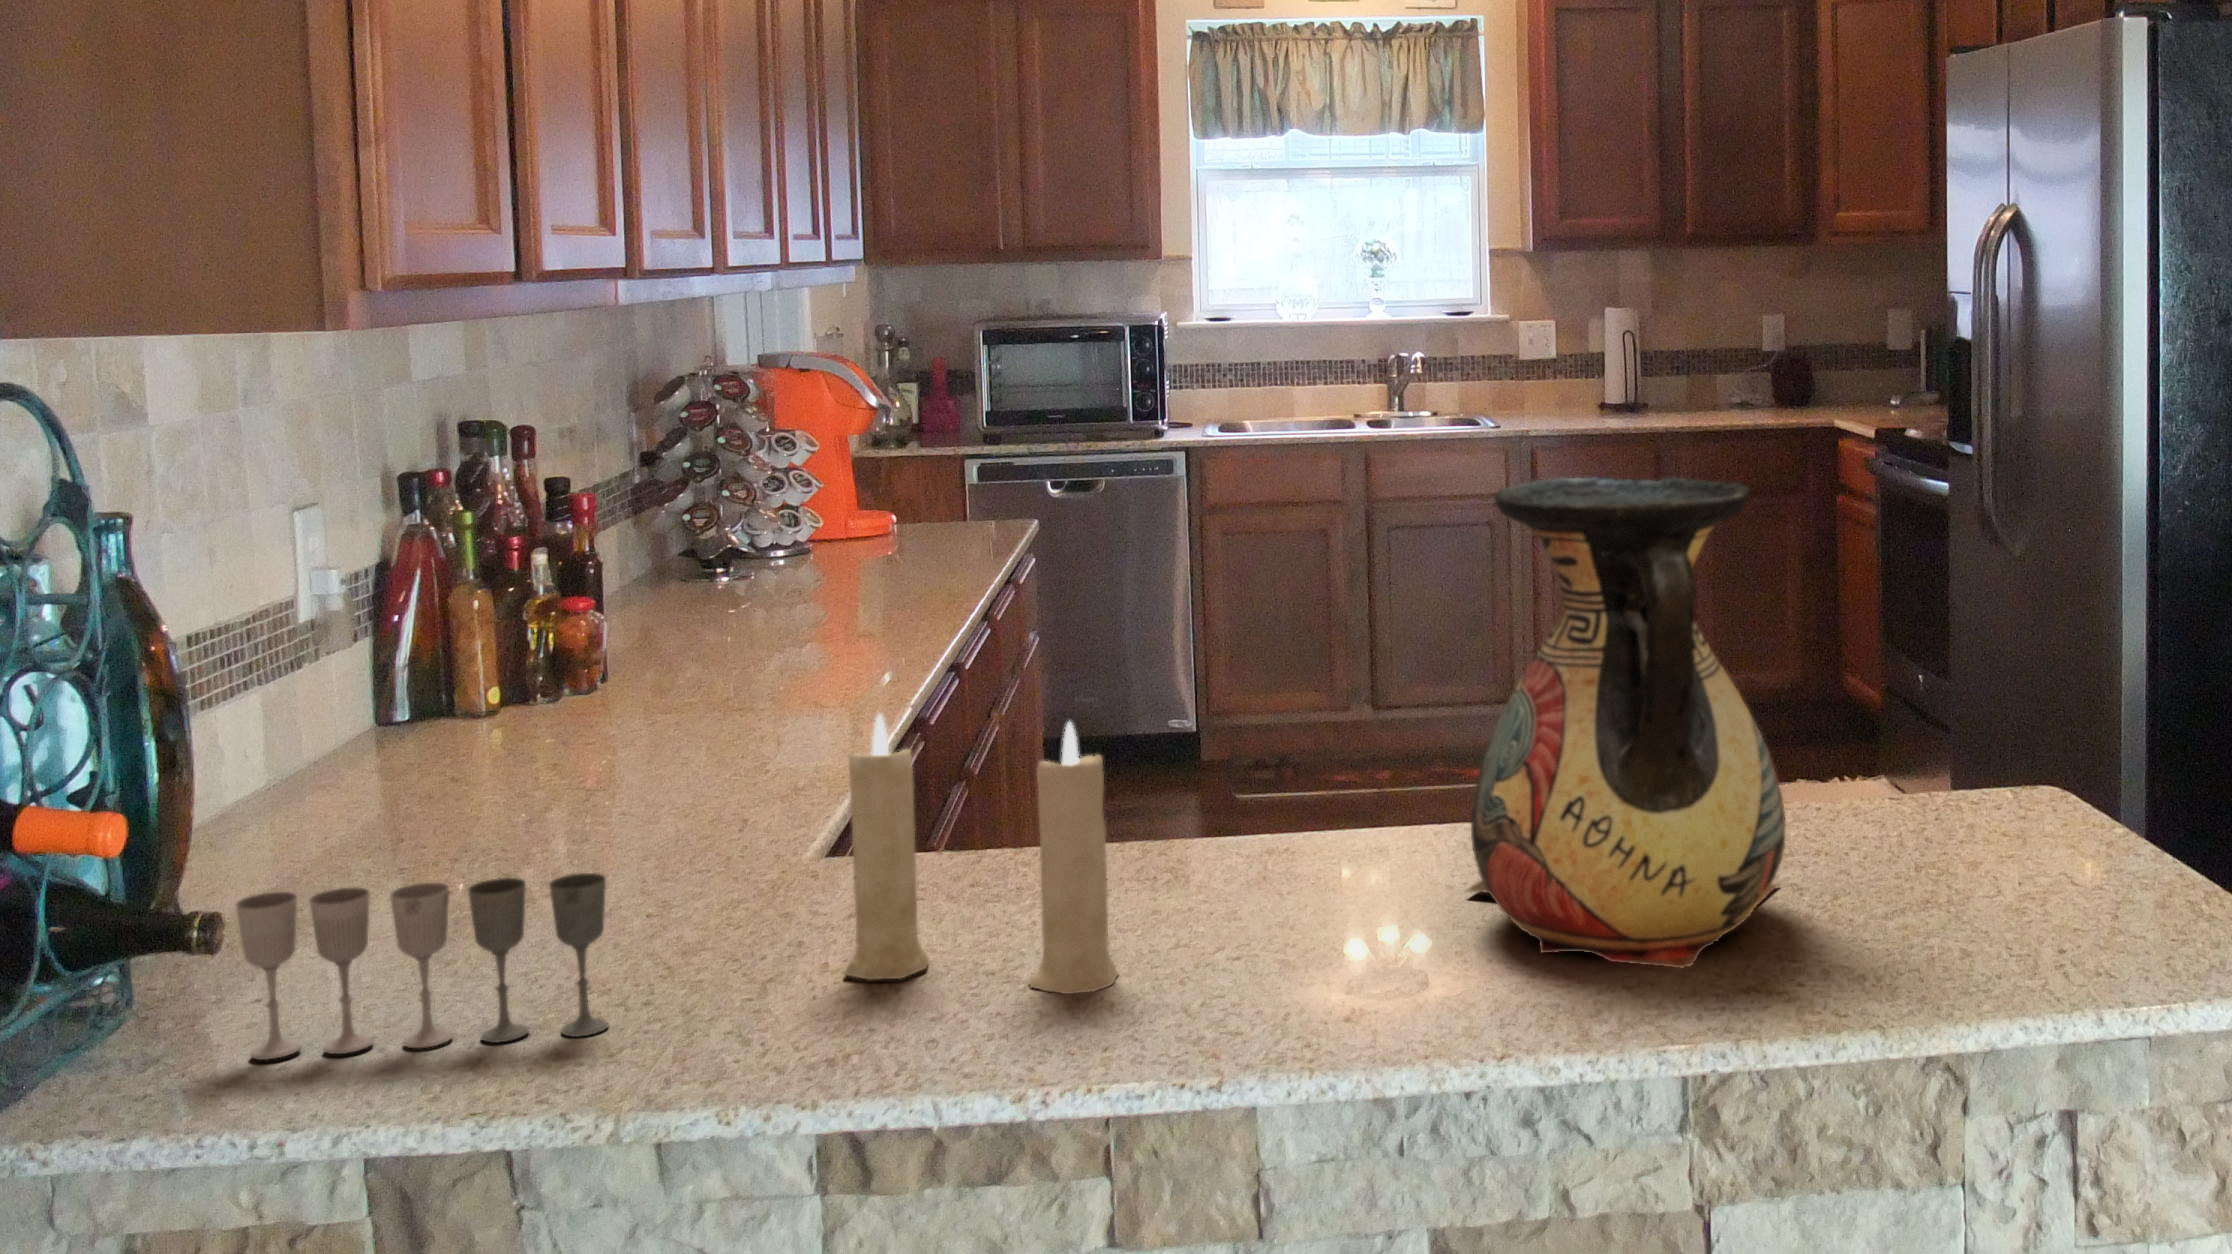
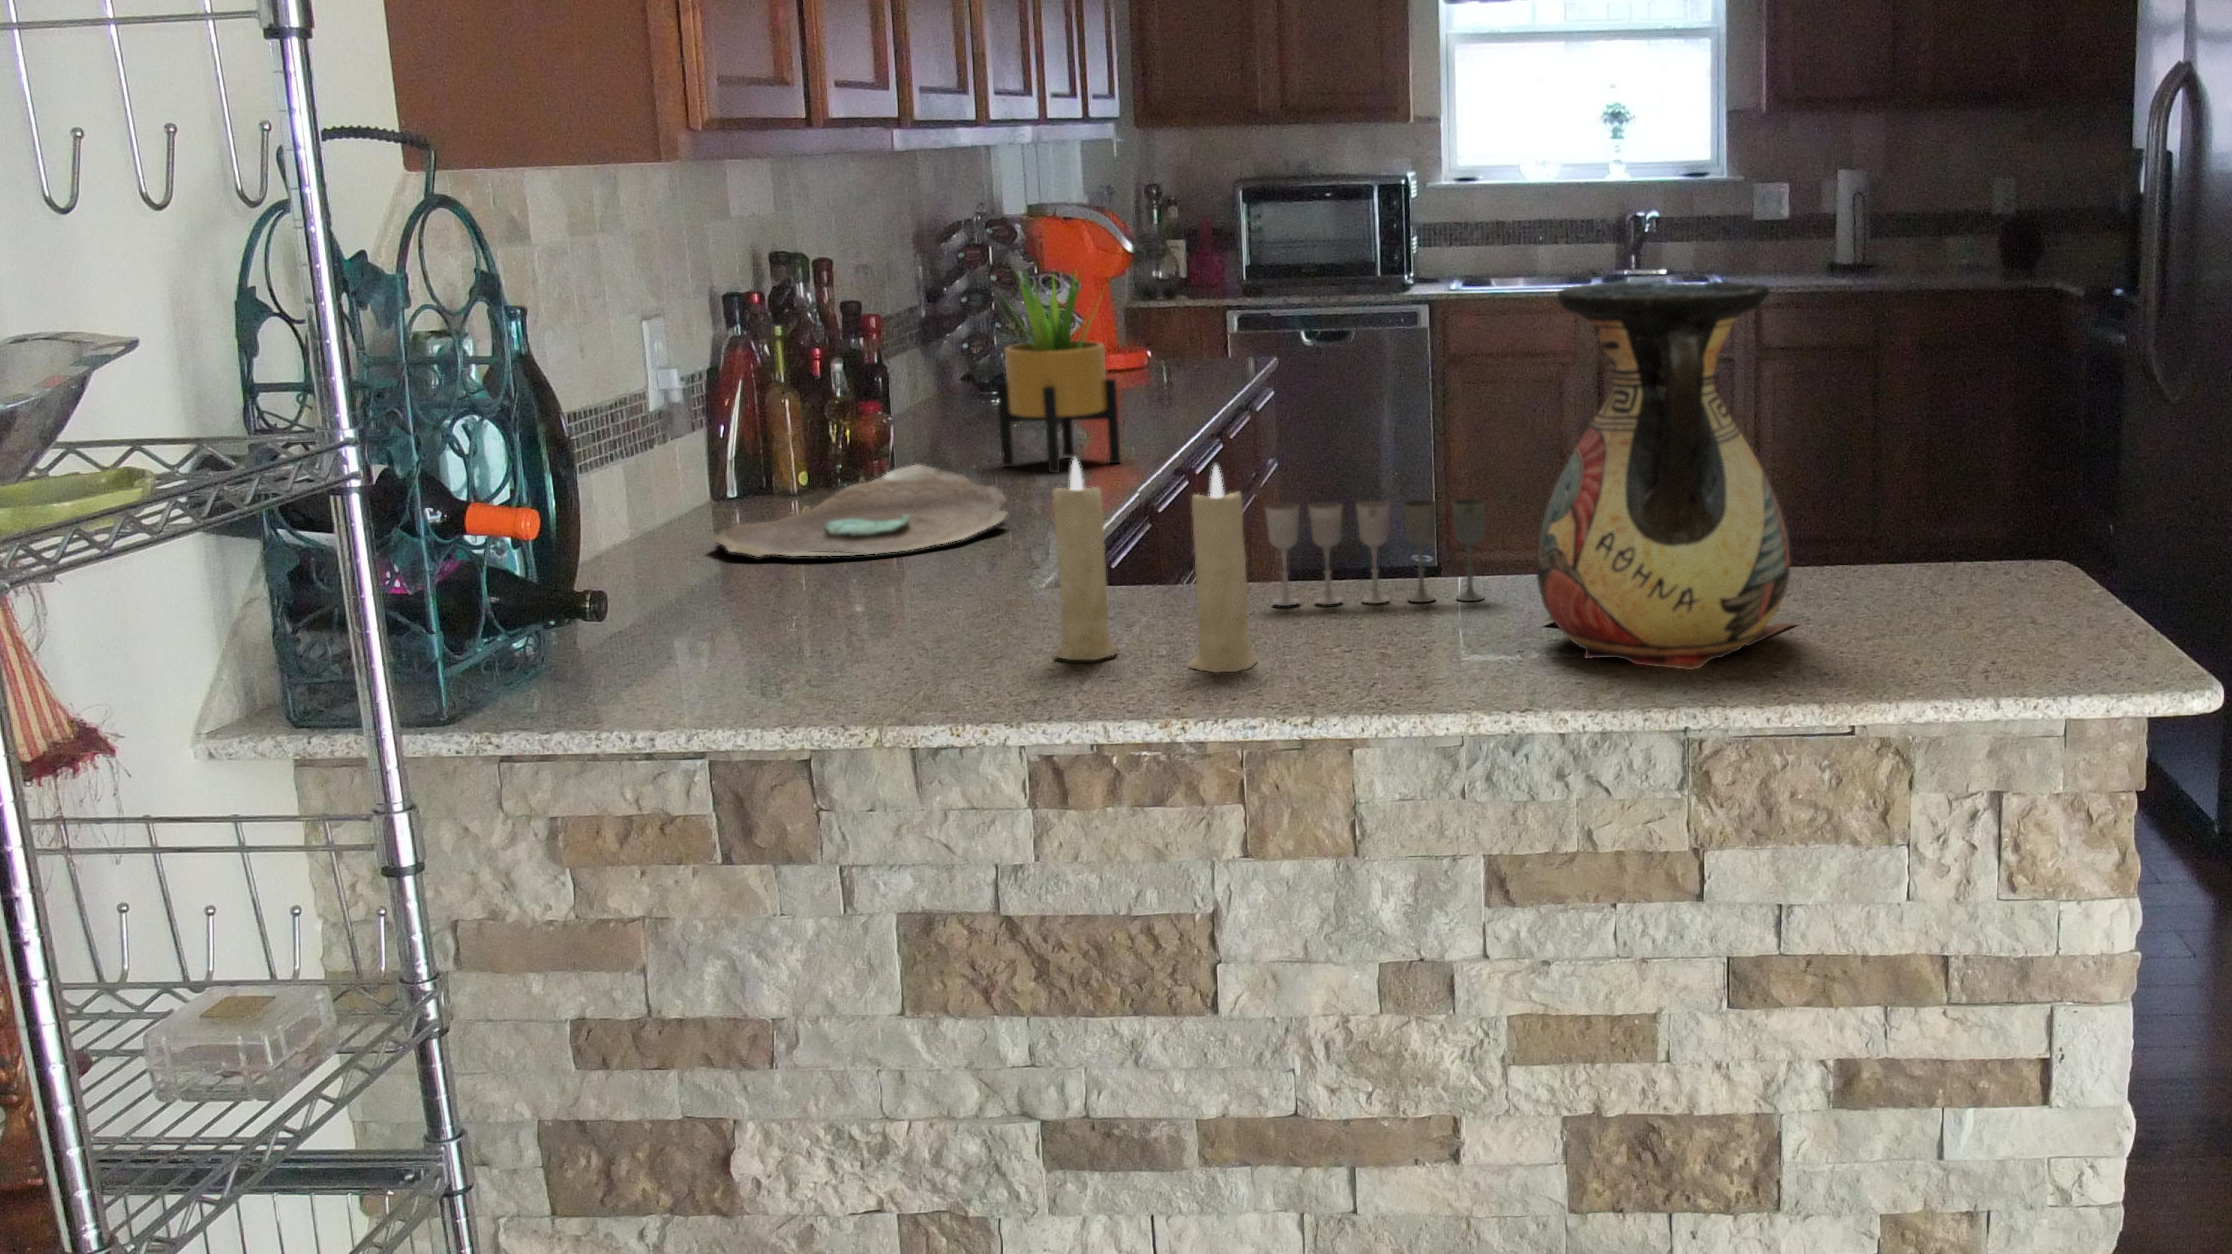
potted plant: none [726,424,880,673] -> present [996,271,1121,473]
decorative bowl: none [365,677,756,813] -> present [711,464,1008,557]
wine glass: present [236,873,608,1060] -> present [1265,499,1486,606]

